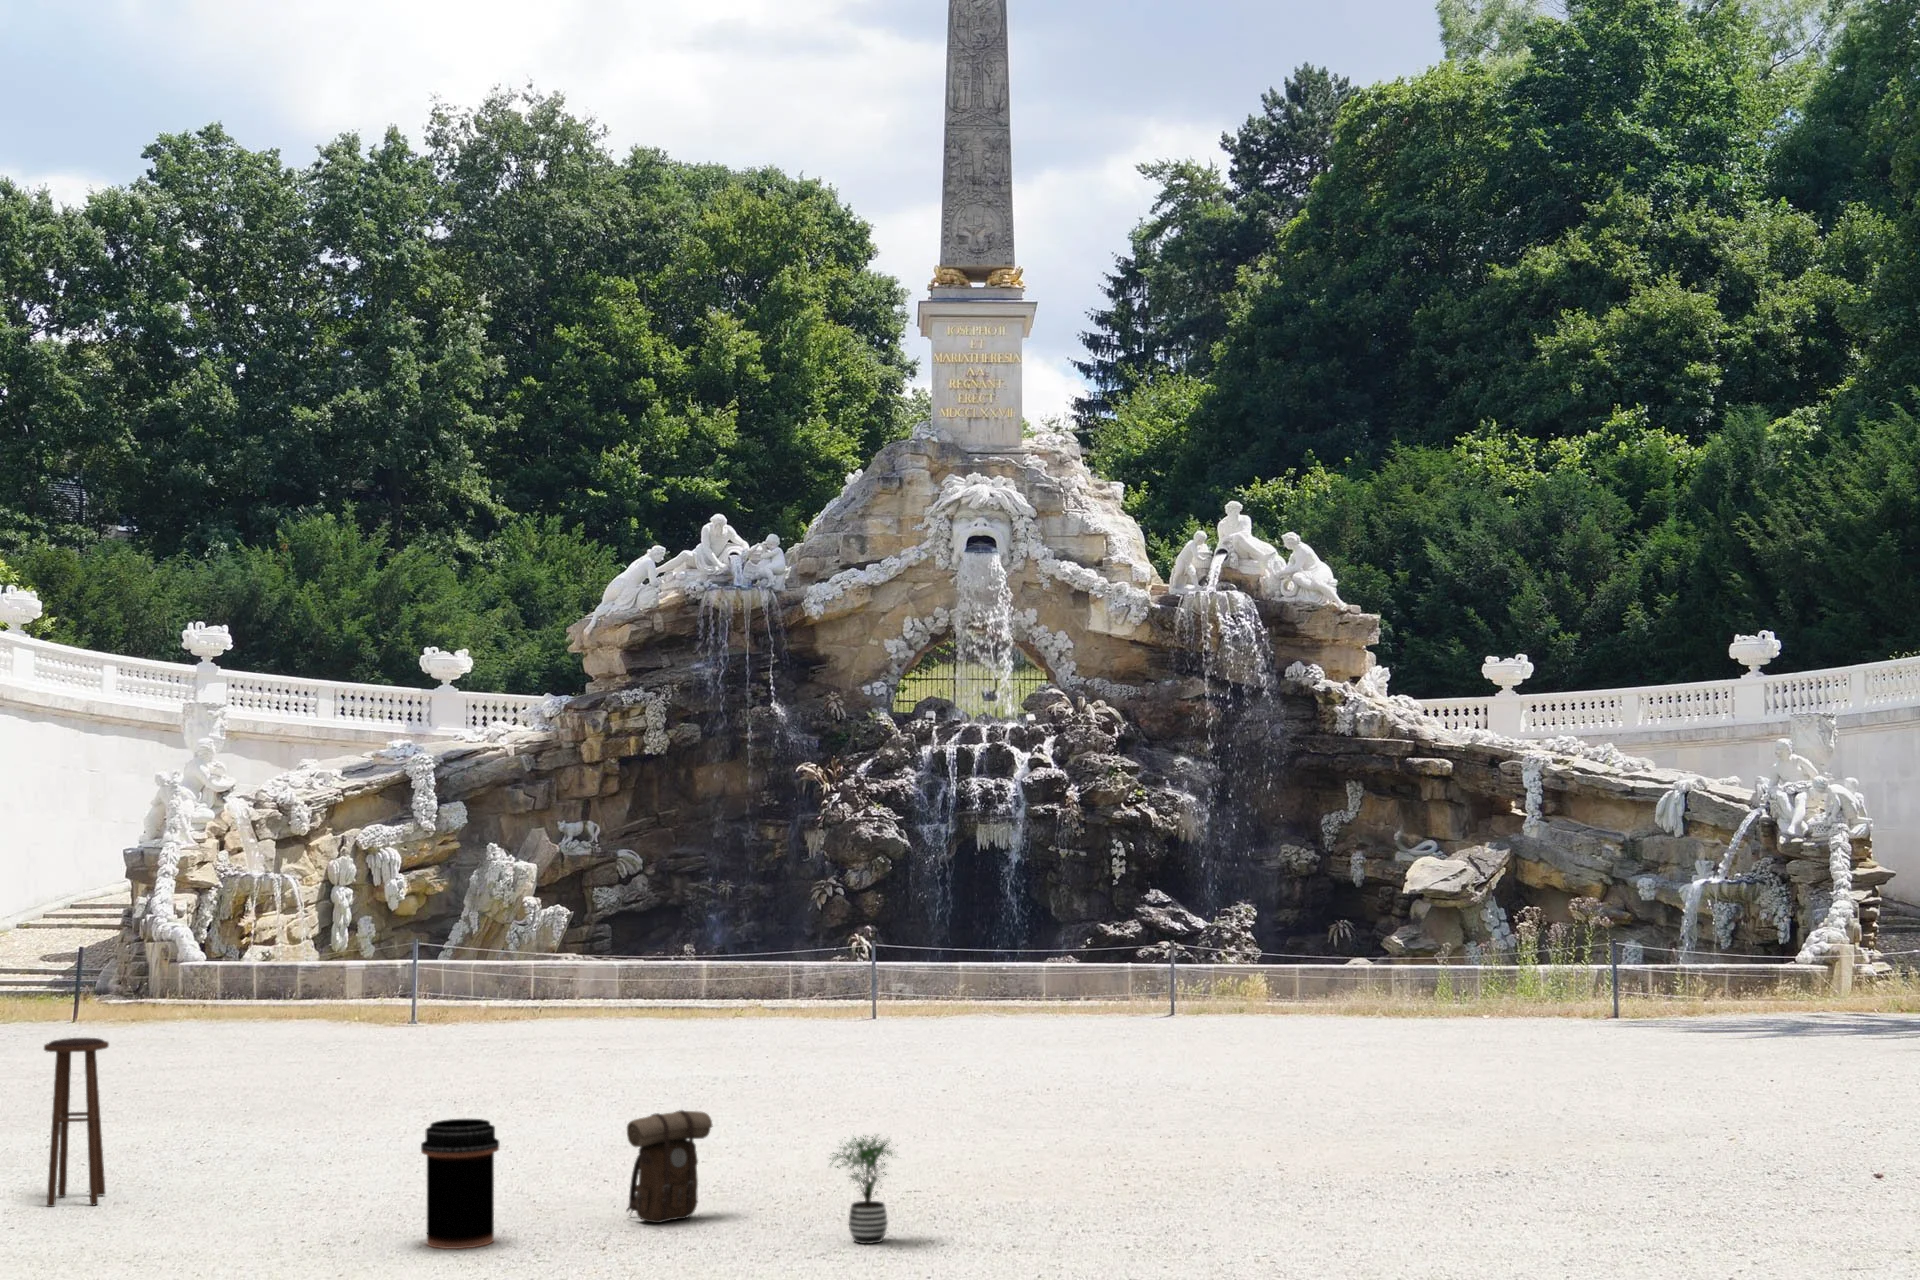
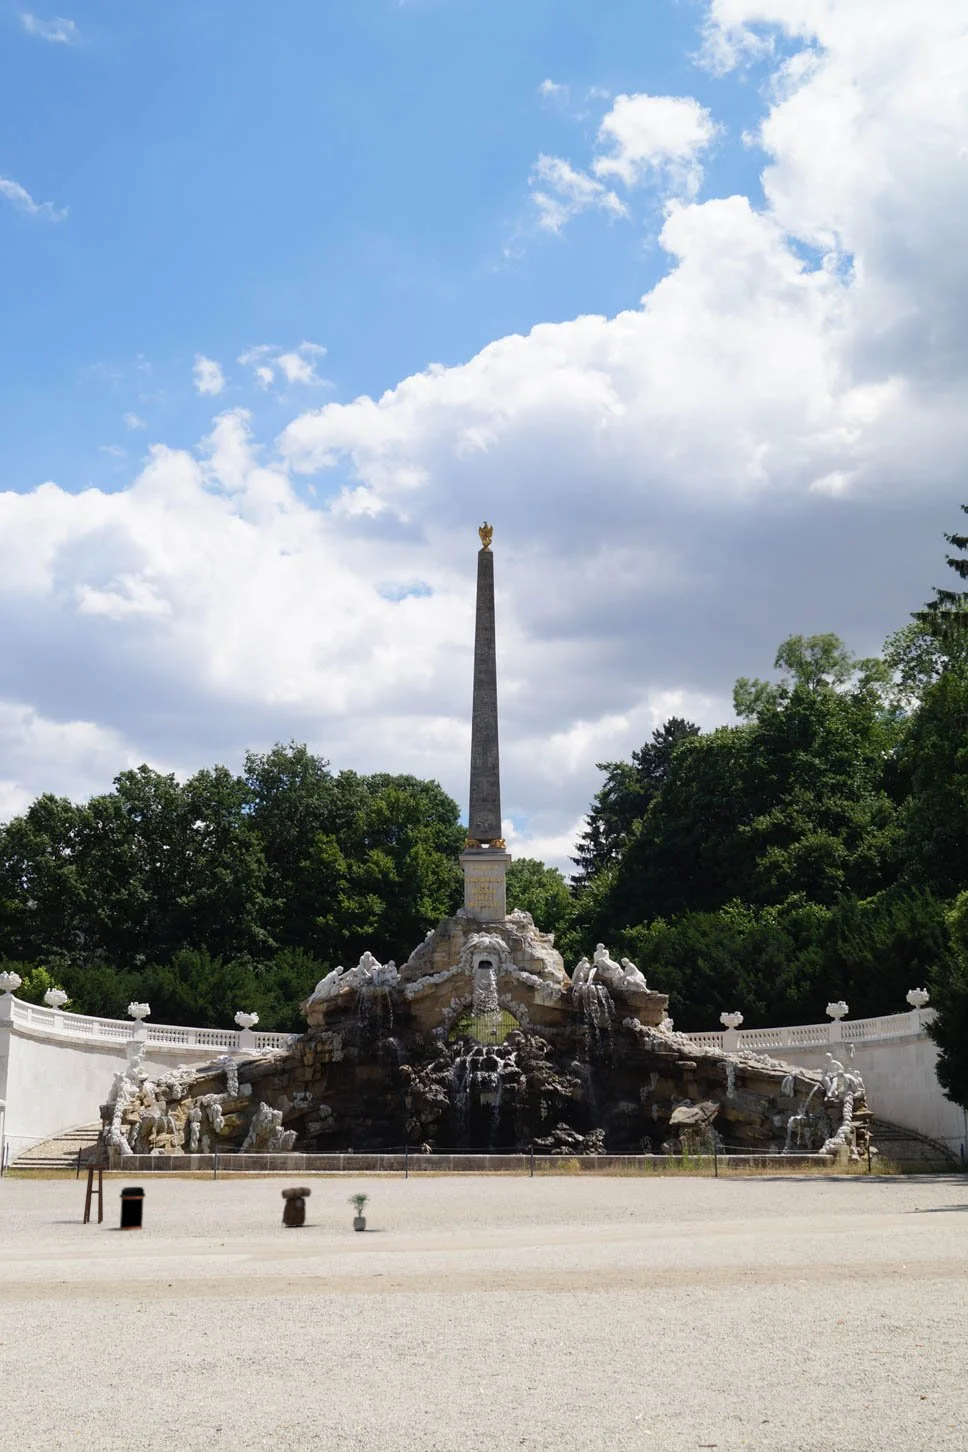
trash can: present [421,1119,499,1249] -> present [120,1187,145,1230]

